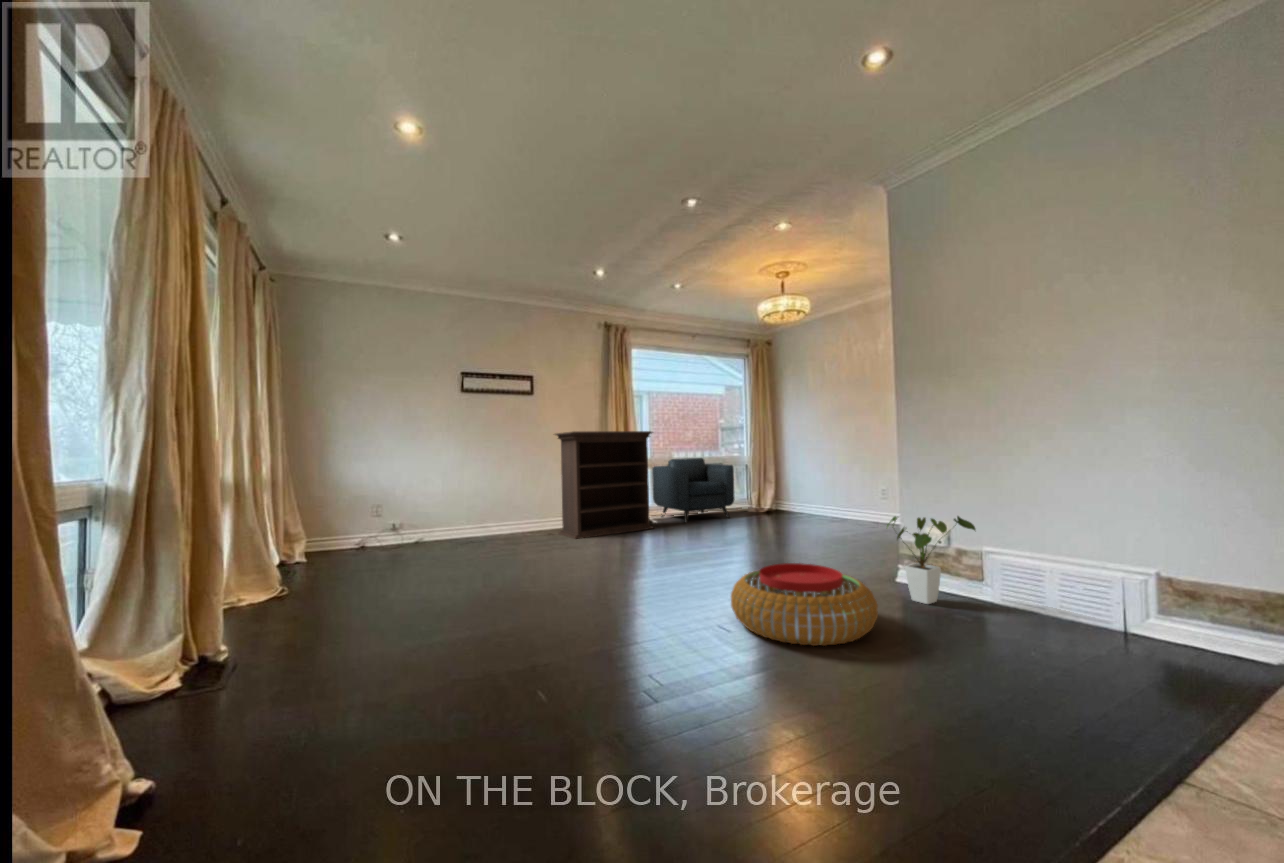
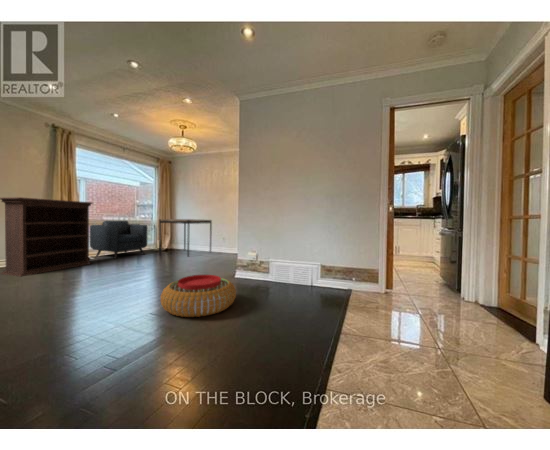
dining table: none [752,451,858,528] -> present [159,219,212,257]
house plant: present [887,516,976,604] -> none [236,247,268,286]

